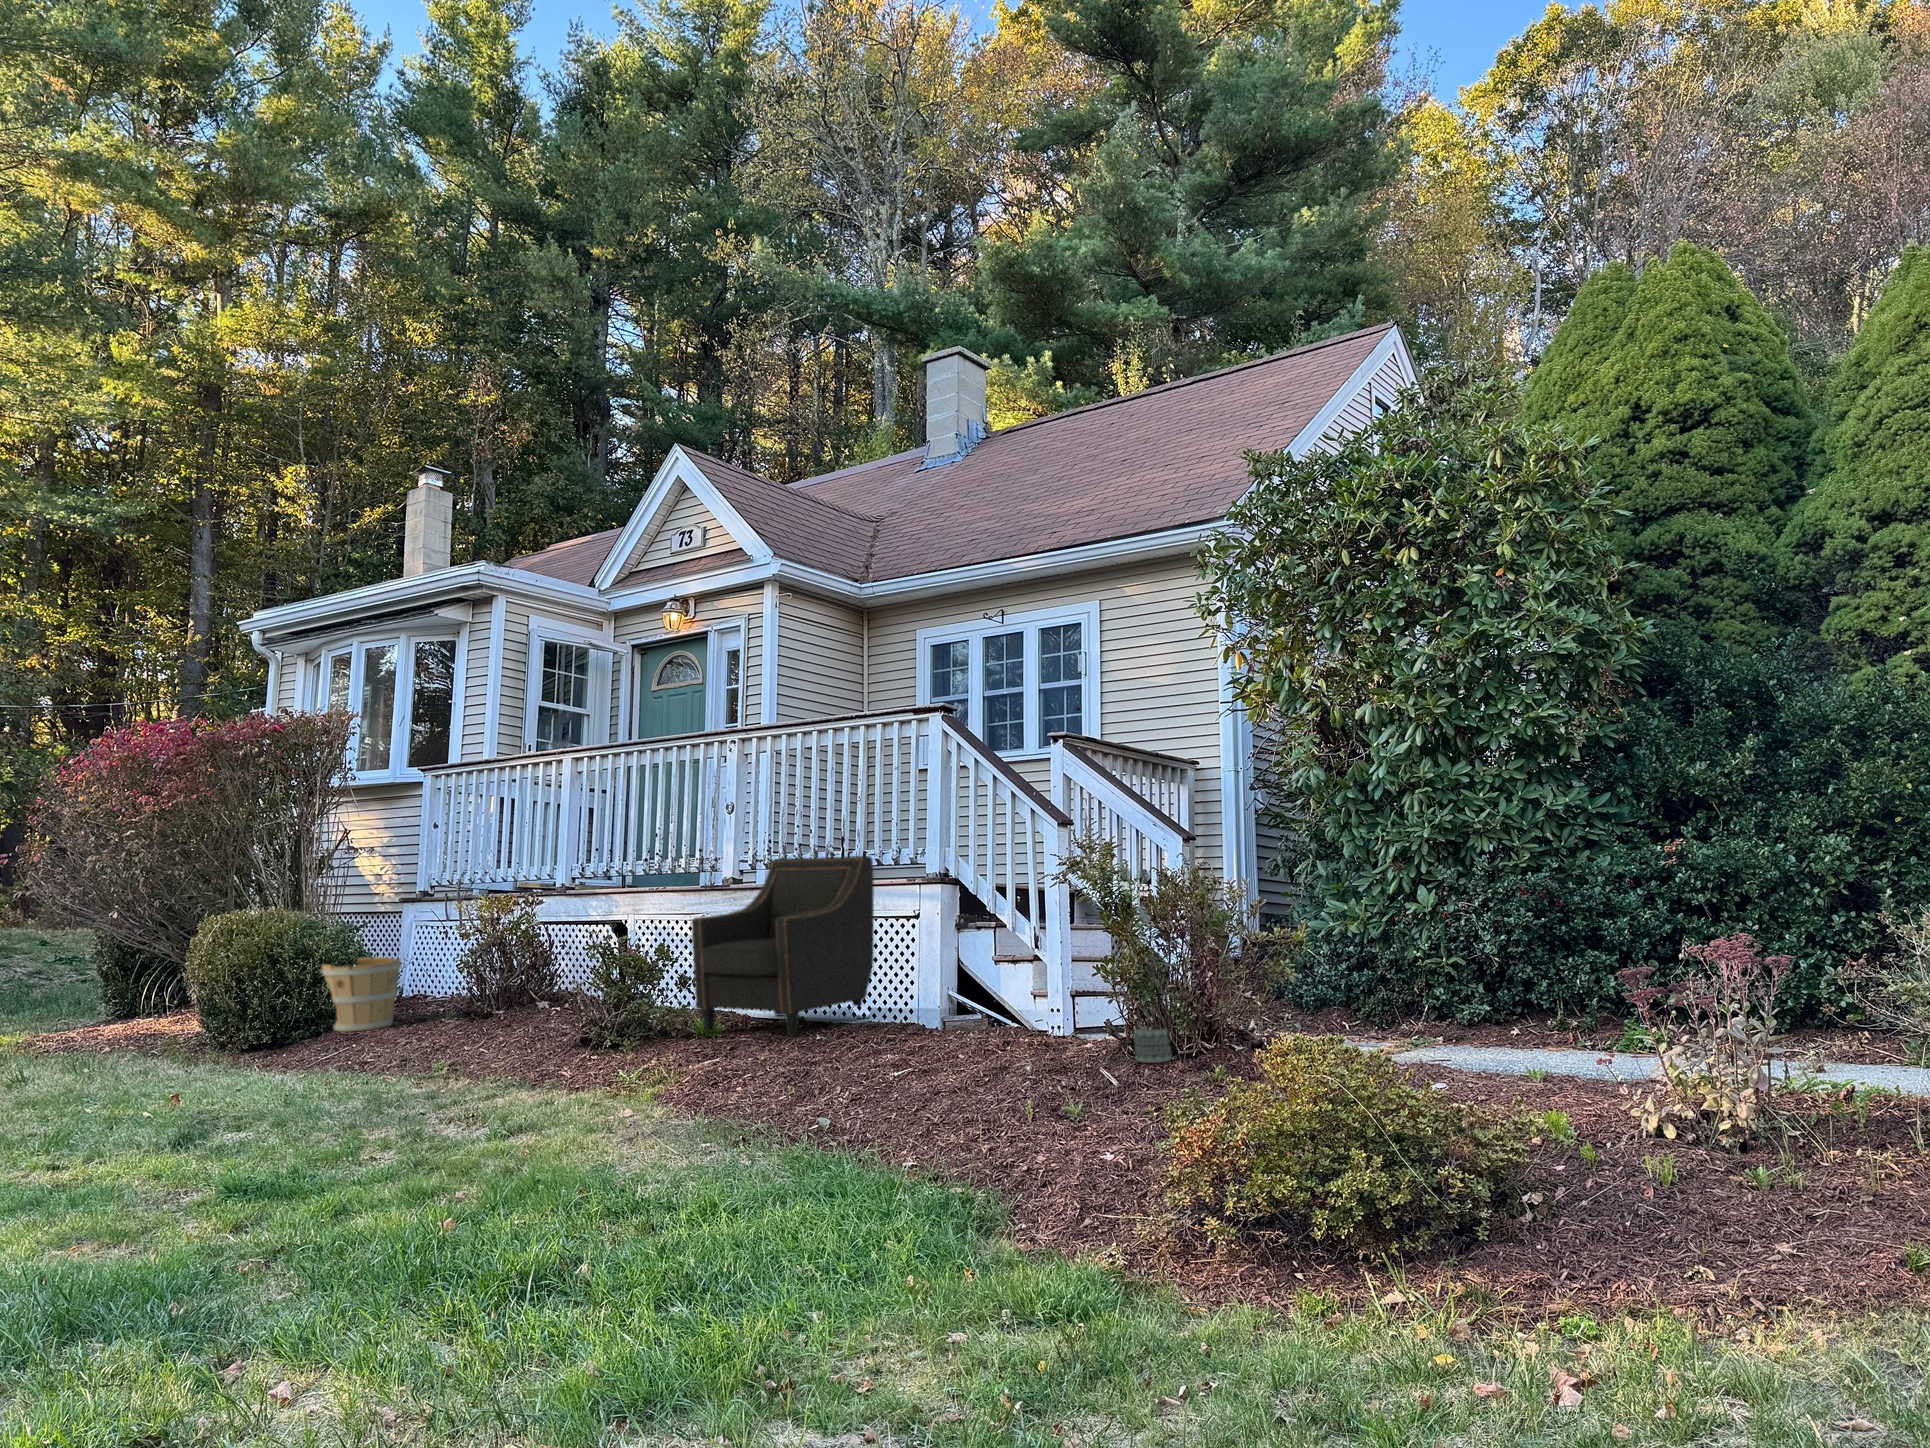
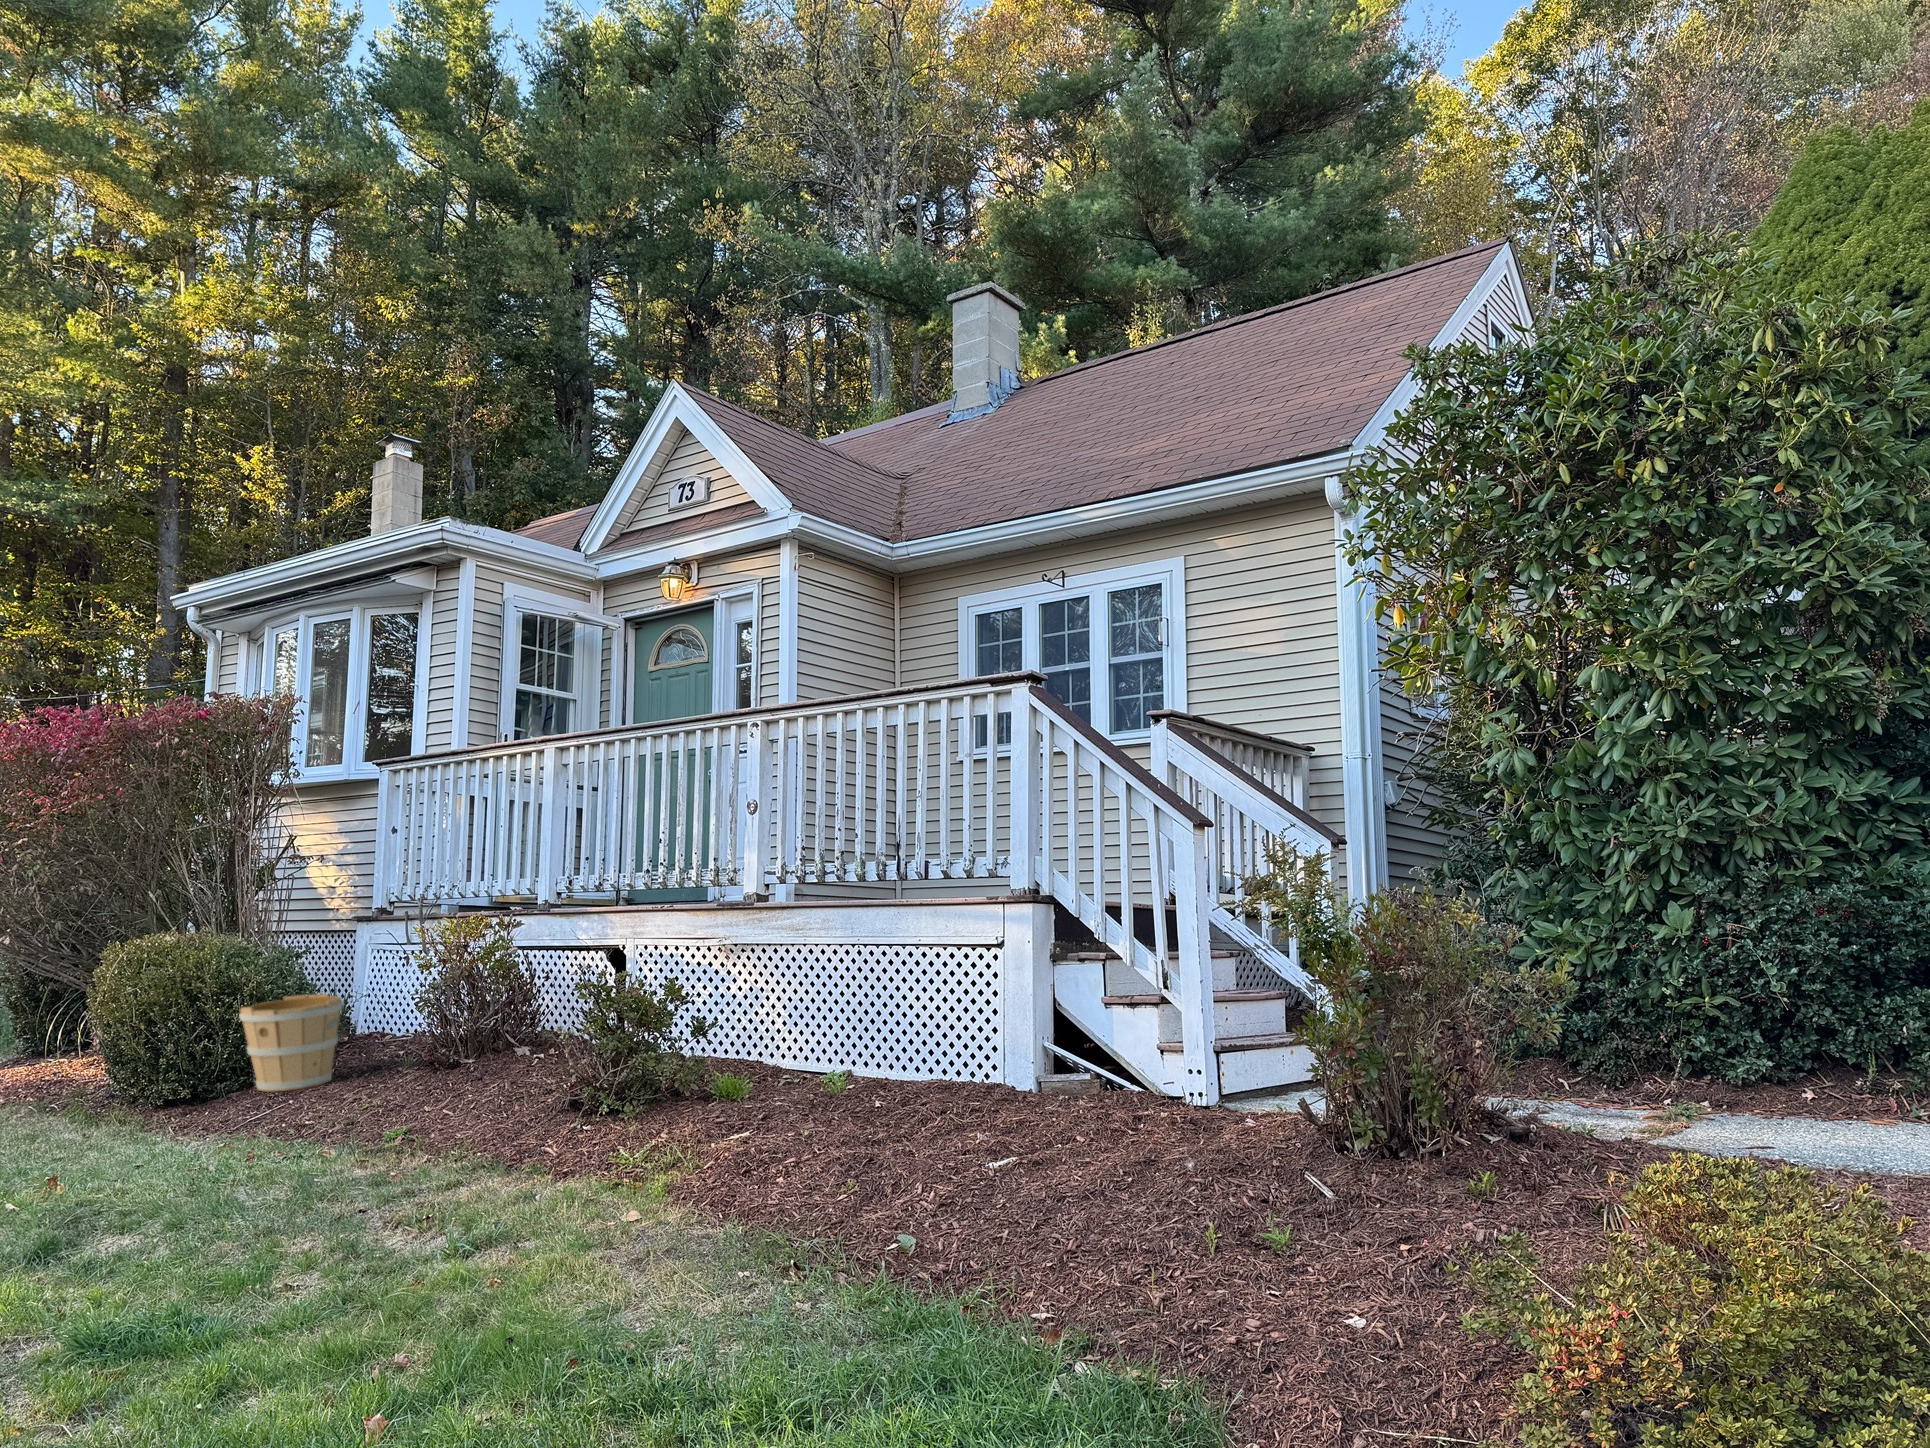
chair: present [692,856,874,1036] -> none [710,868,947,1113]
planter: present [1134,1029,1171,1063] -> none [1387,1126,1446,1188]

